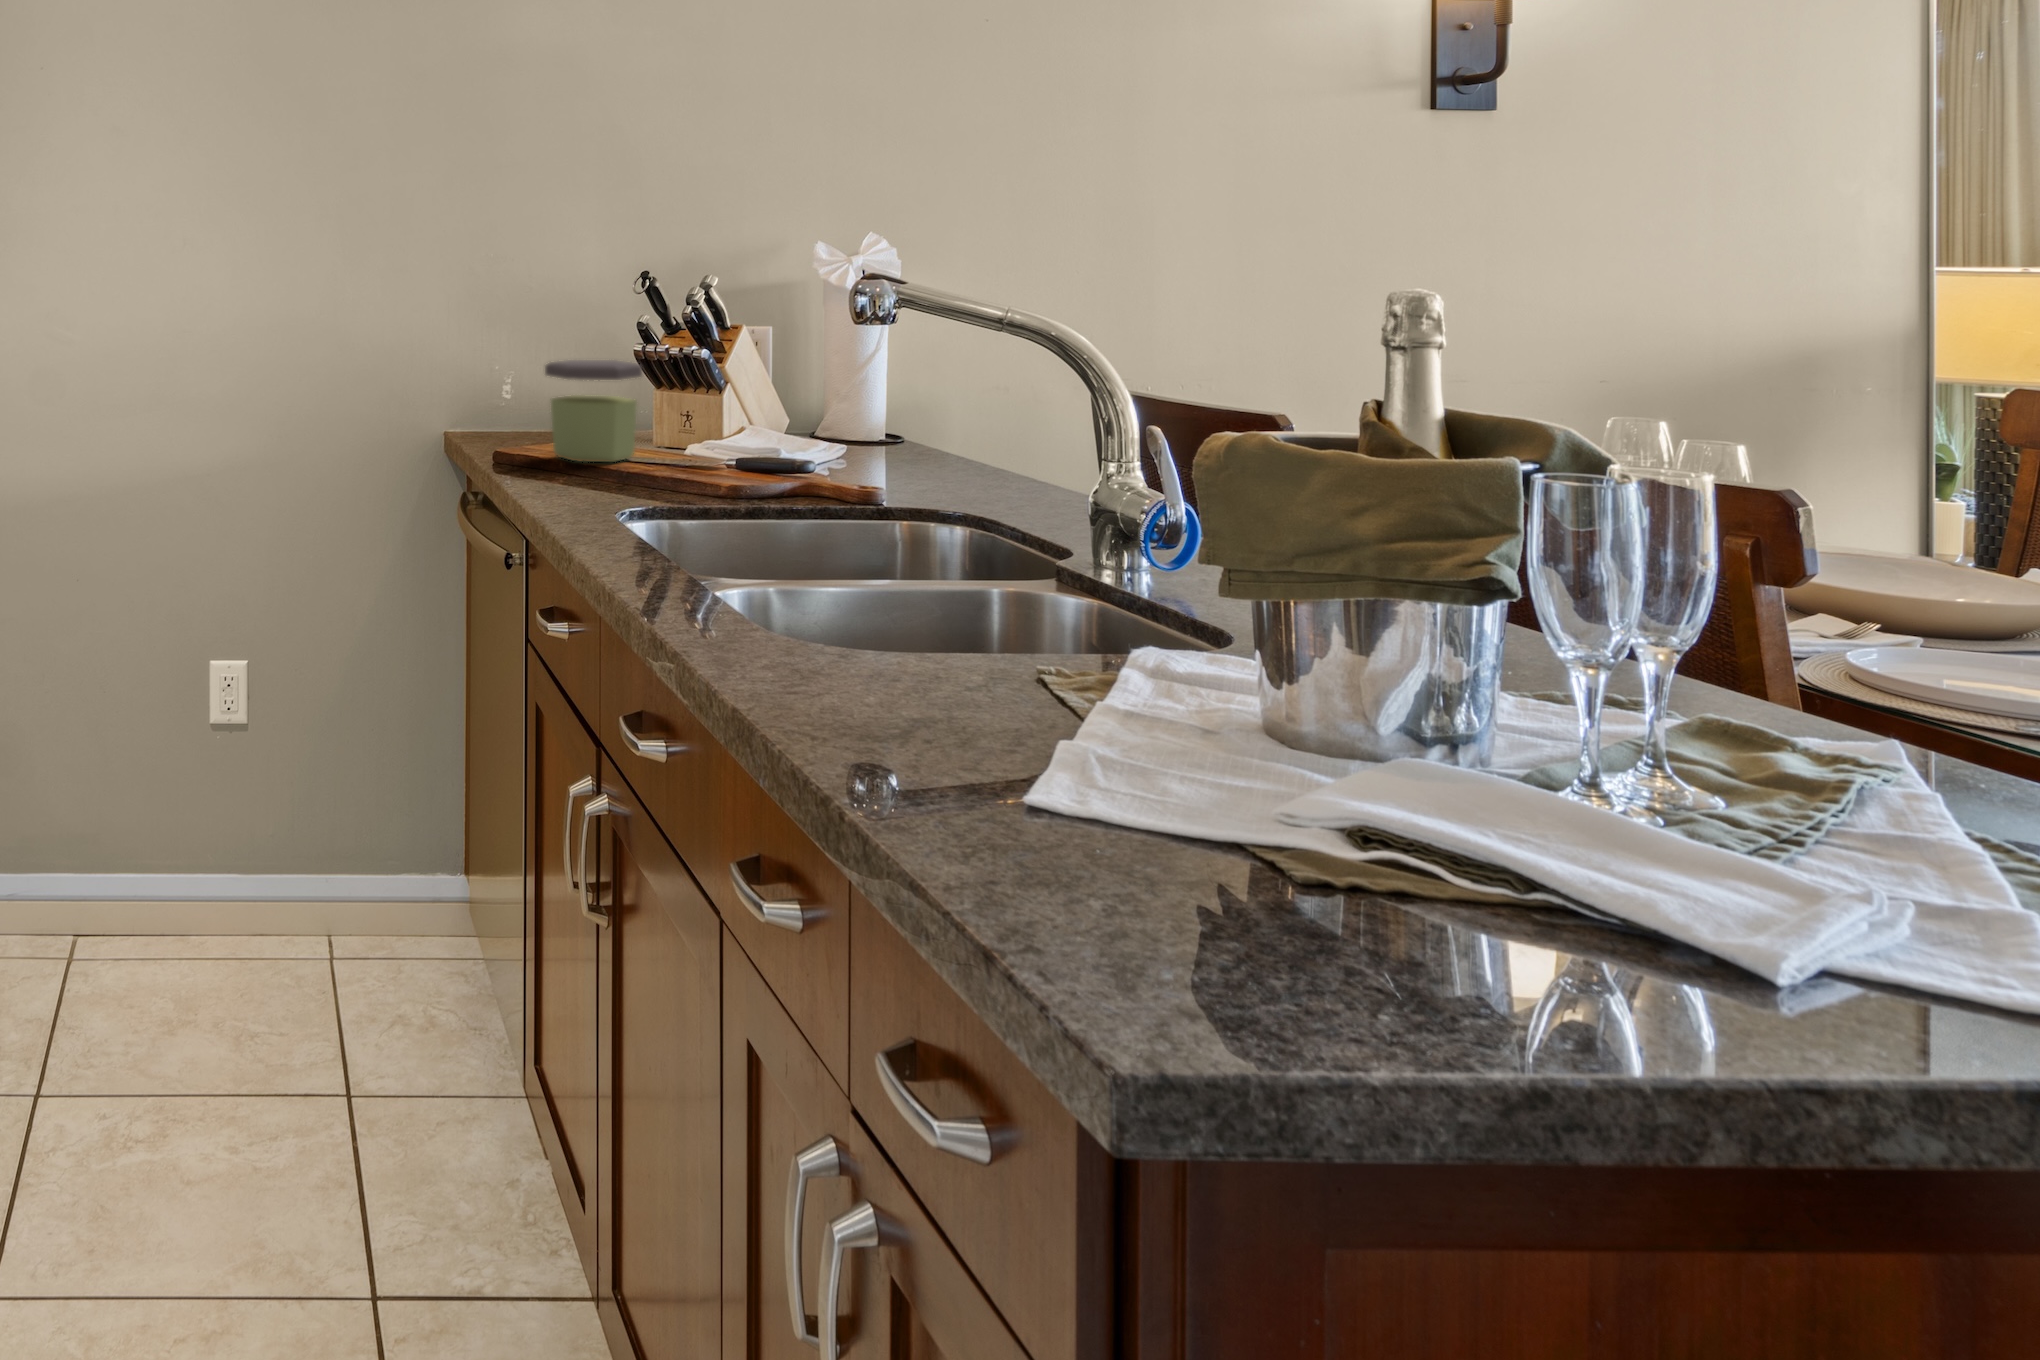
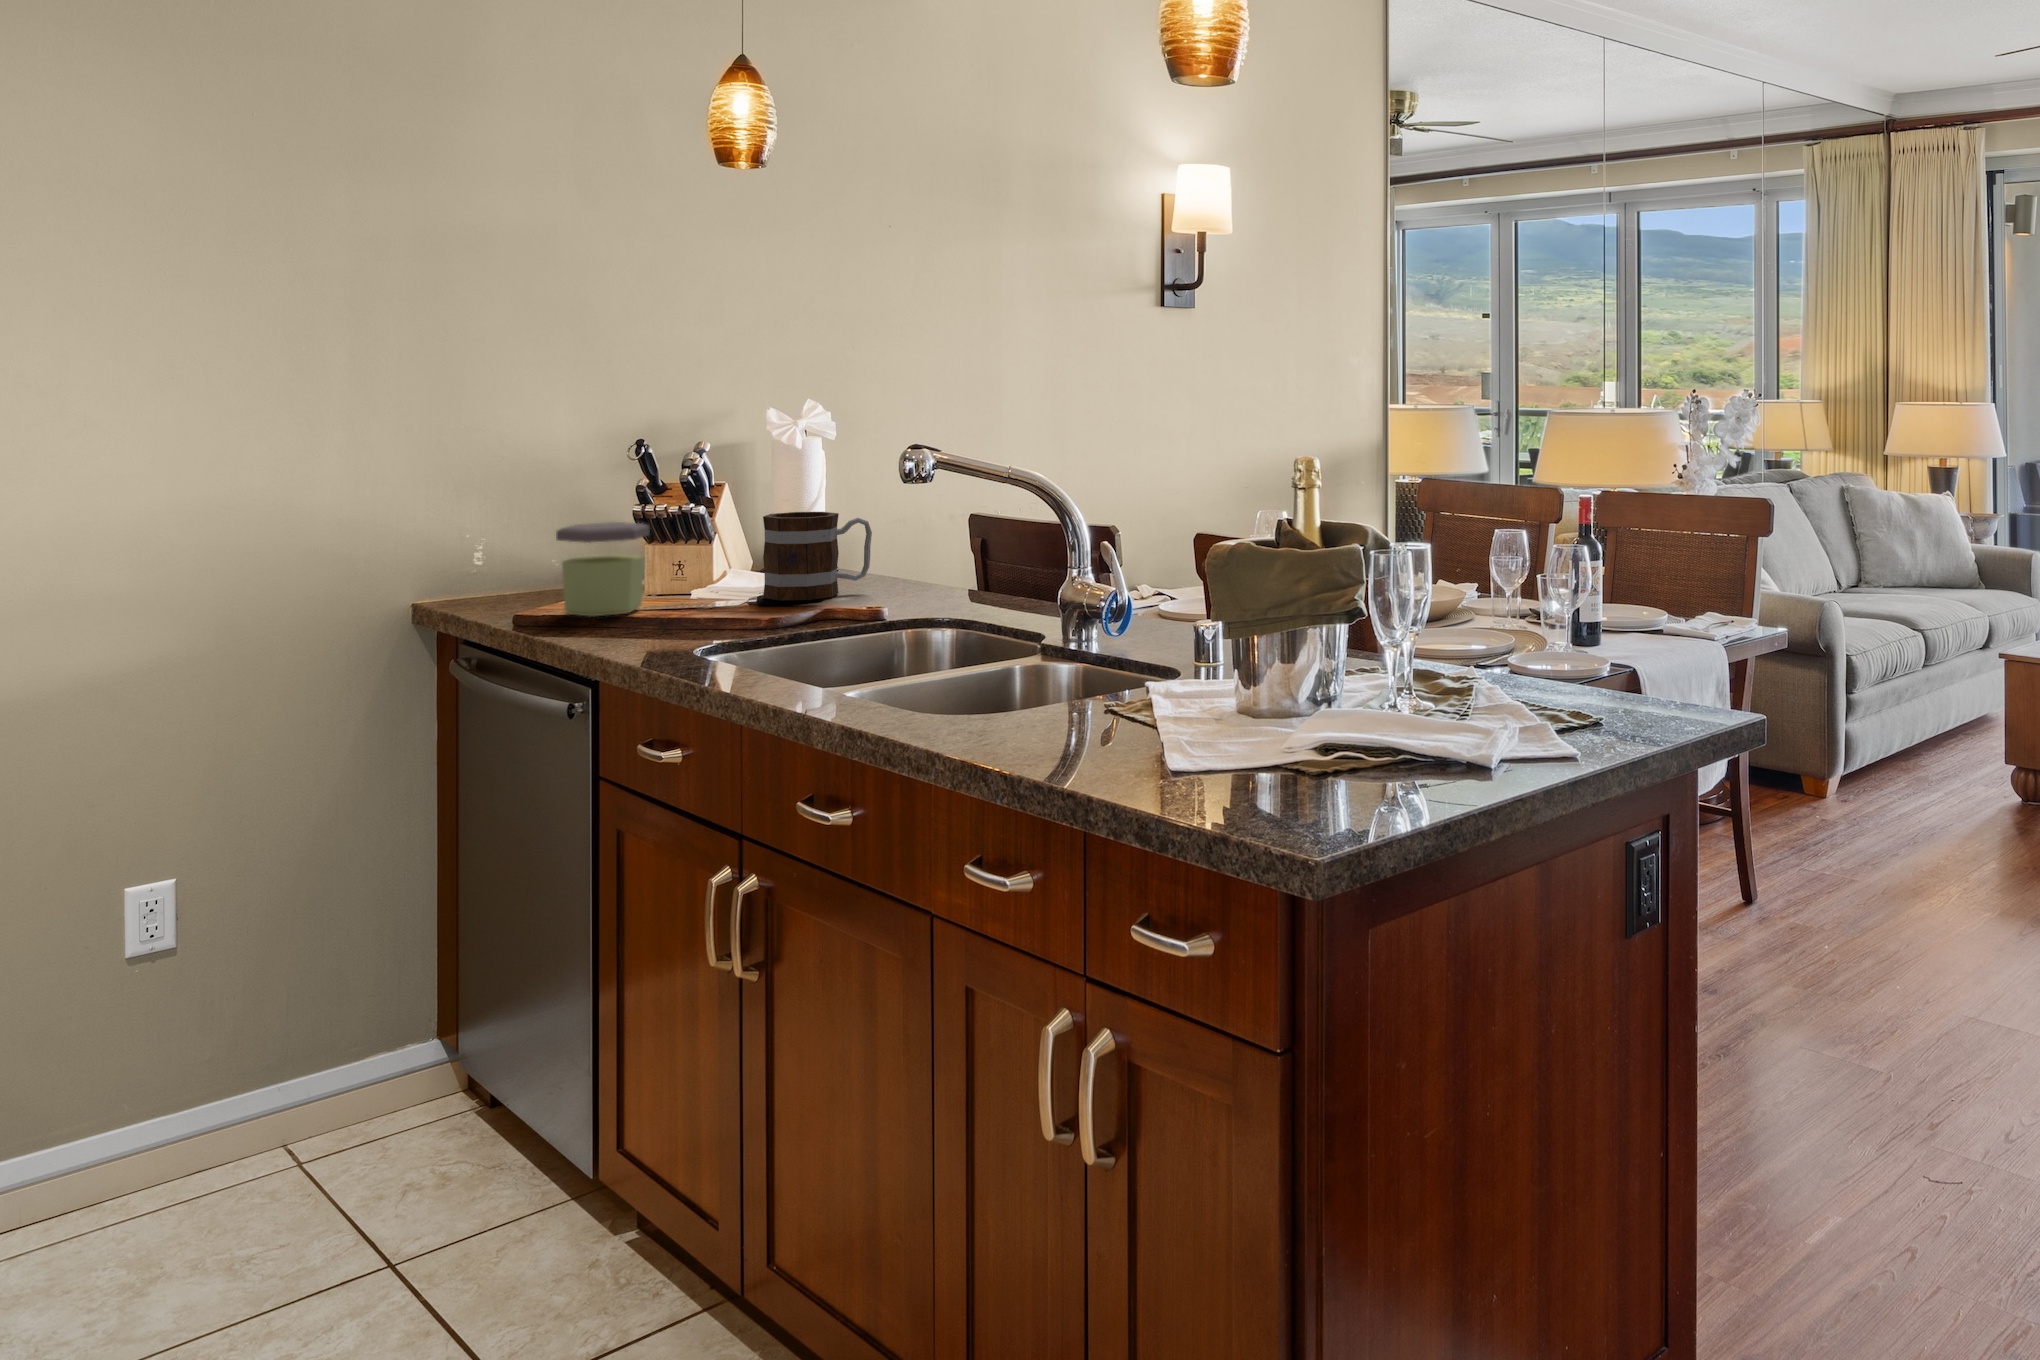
mug: none [773,362,909,469] -> present [763,512,872,601]

